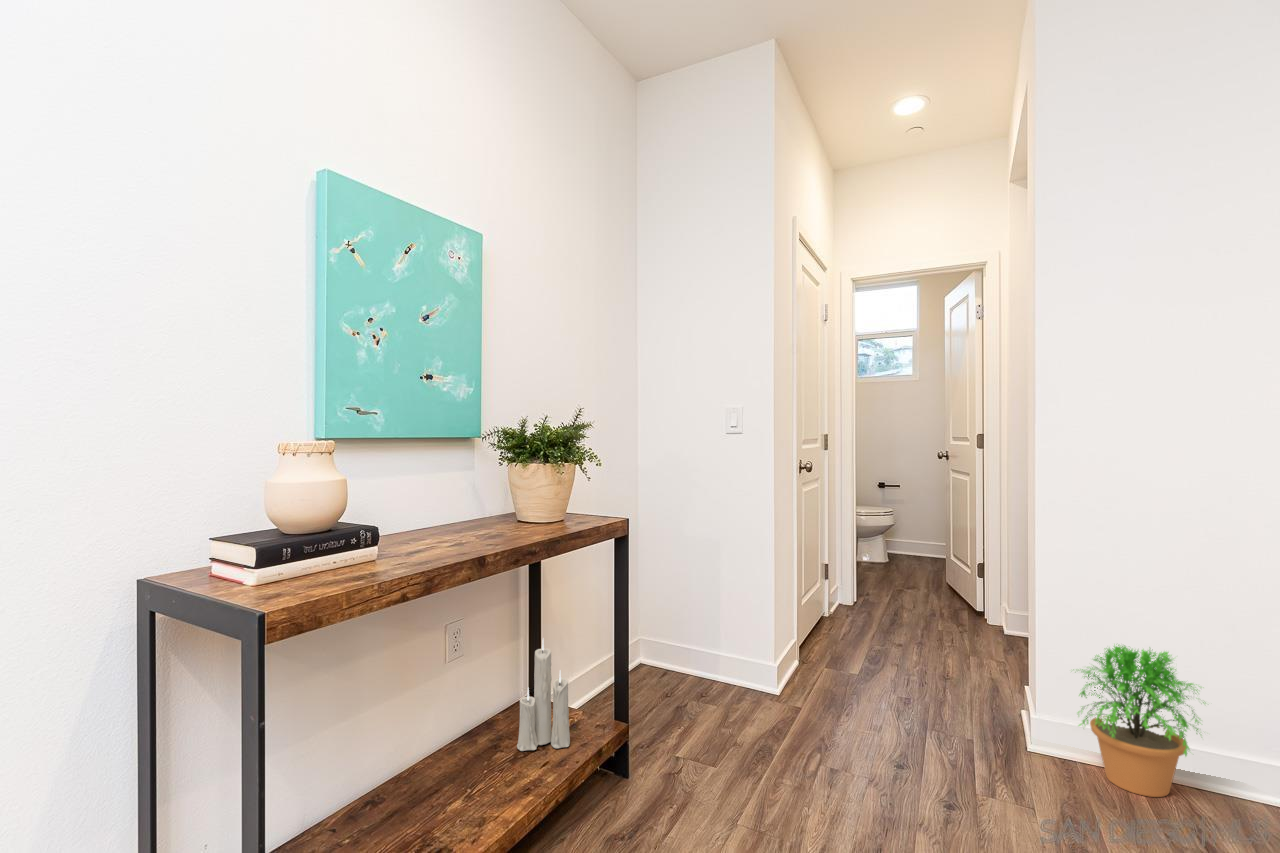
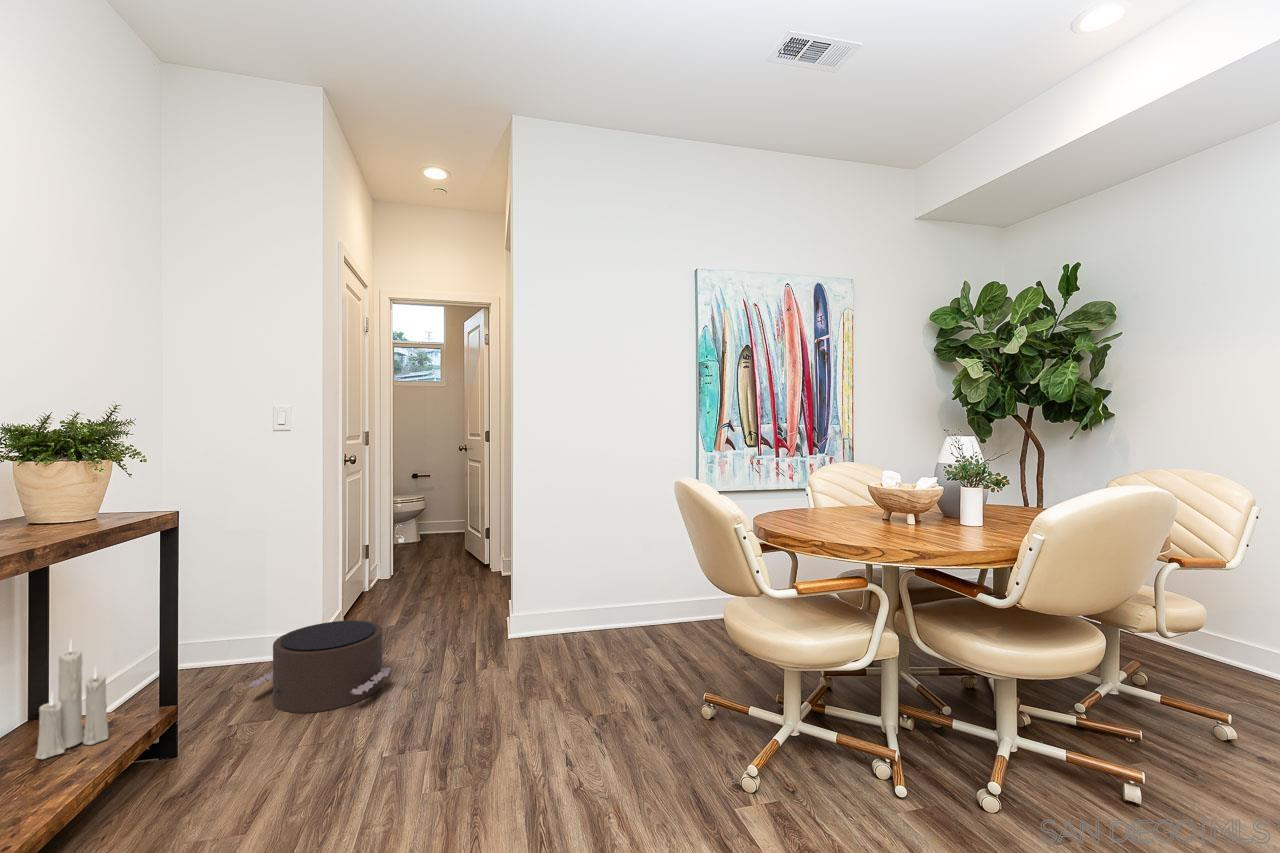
potted plant: present [1078,645,1204,797] -> none [538,557,608,649]
pouf: none [696,659,853,775] -> present [247,620,393,713]

